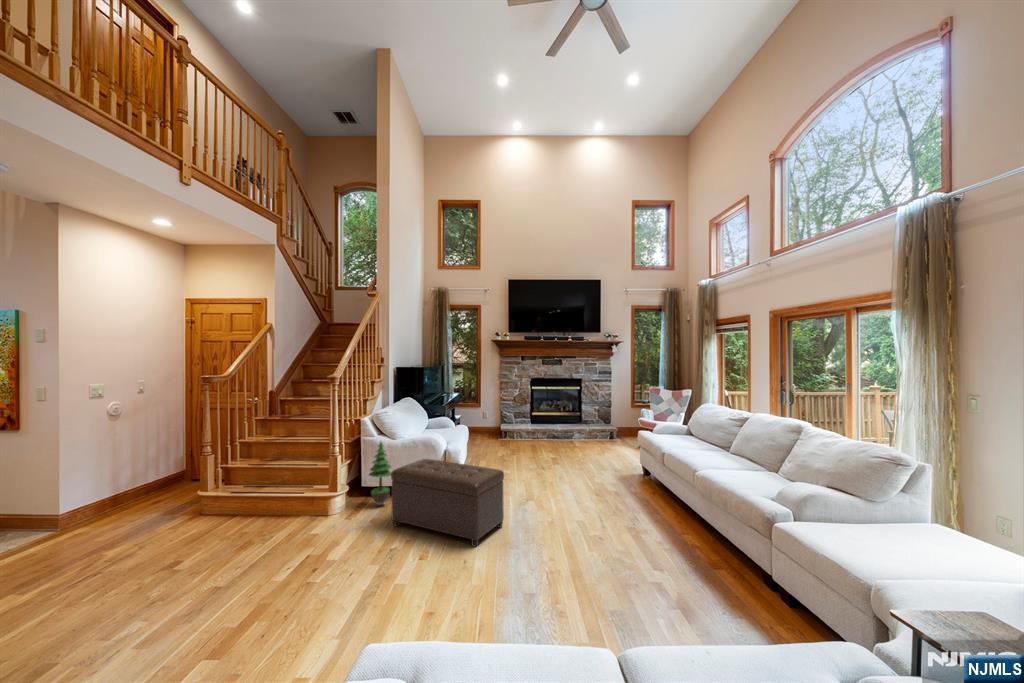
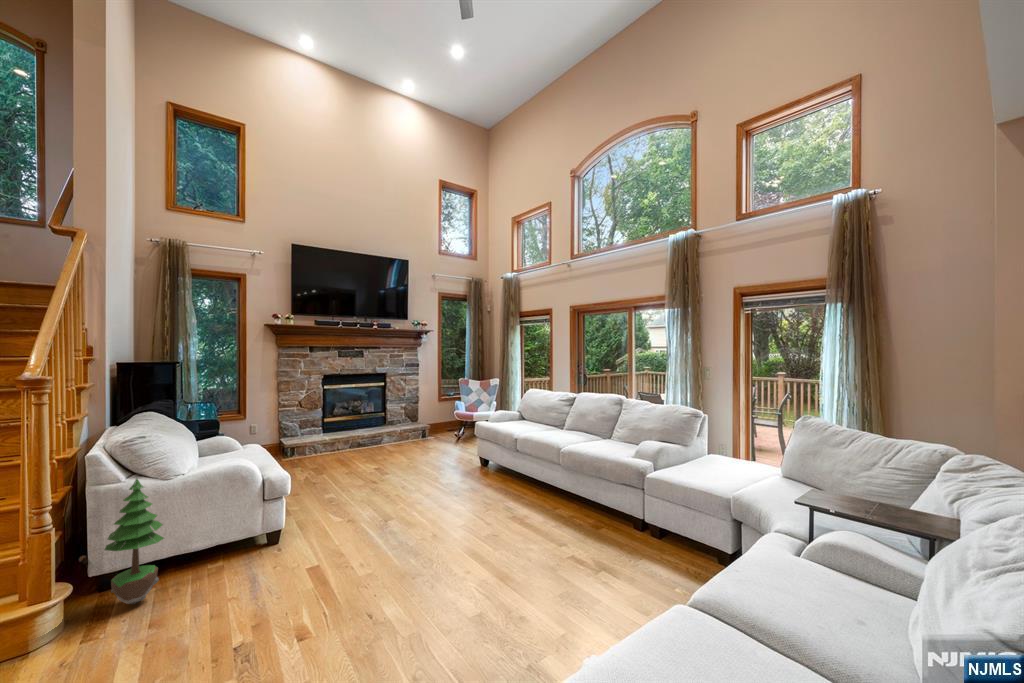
ottoman: present [391,459,504,547] -> none [194,483,403,631]

